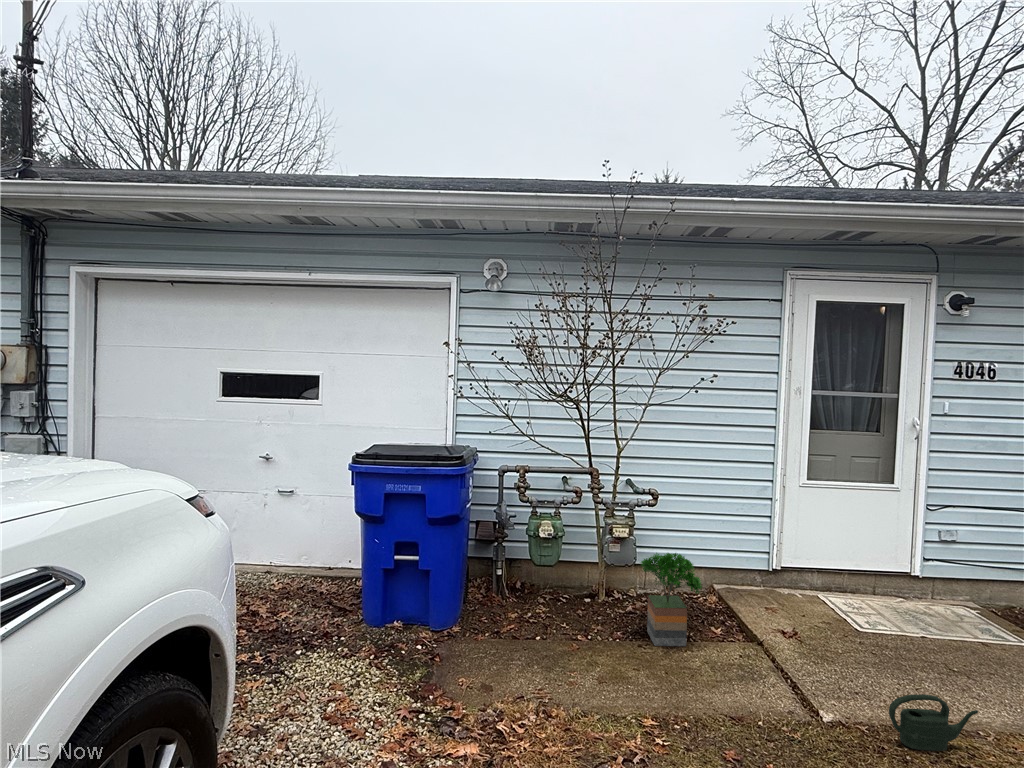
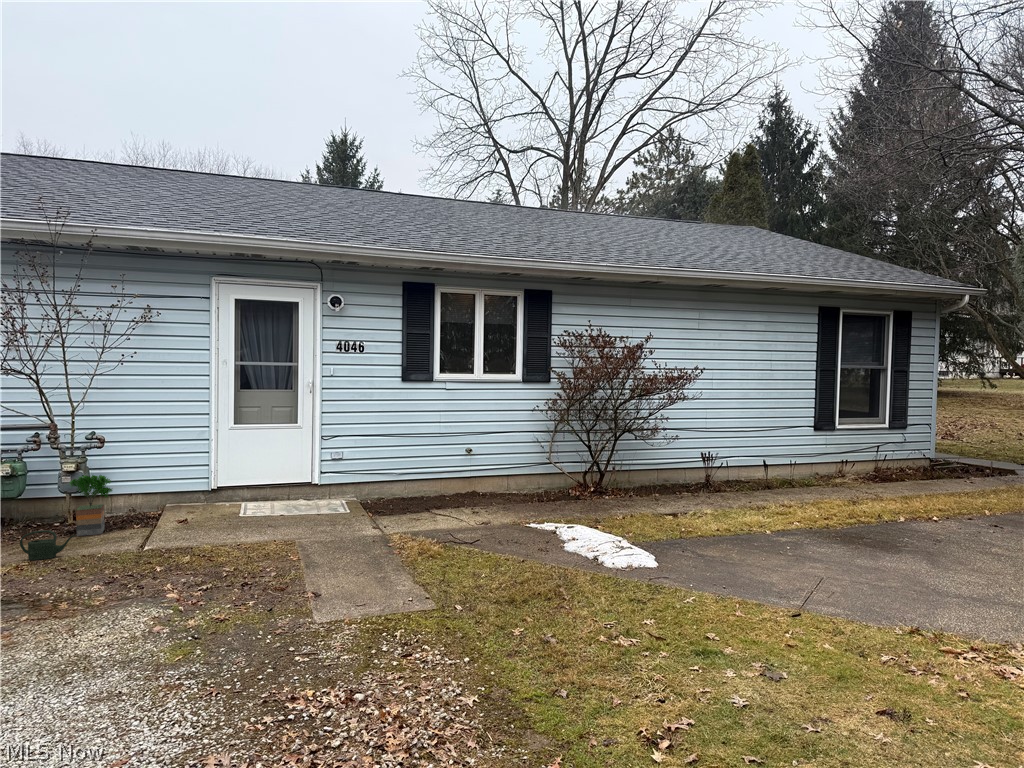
watering can: present [889,694,978,751] -> present [20,530,75,560]

